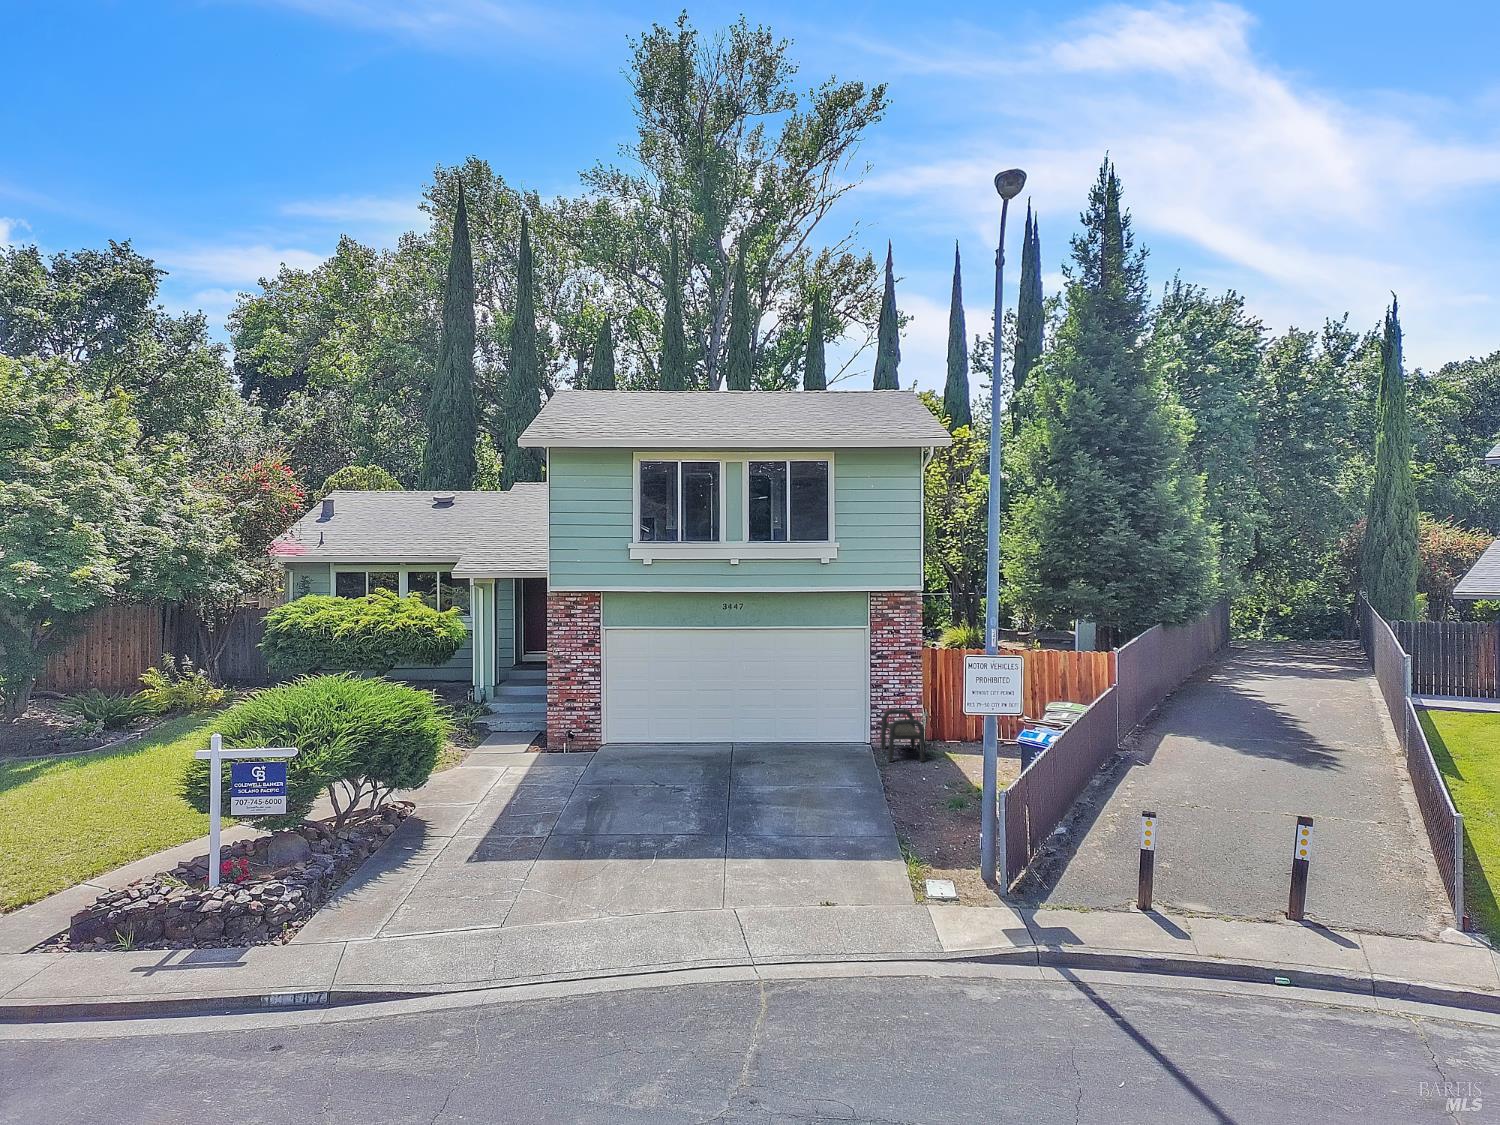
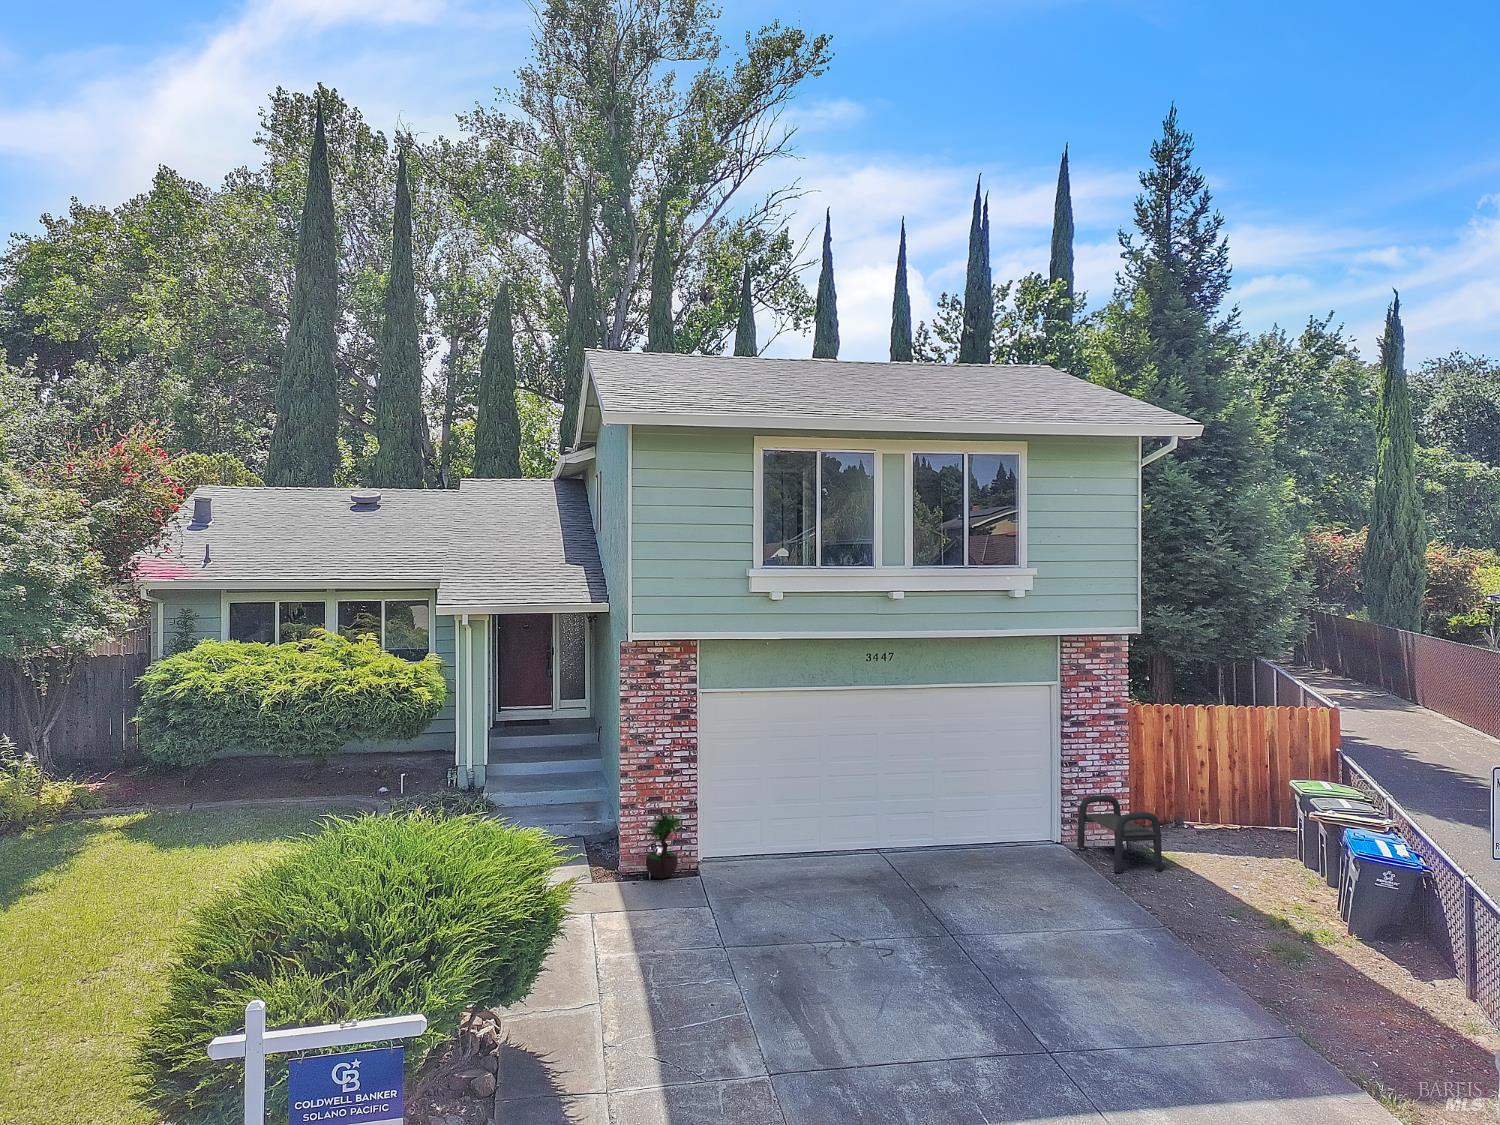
potted tree: none [557,704,586,753] -> present [646,810,683,878]

